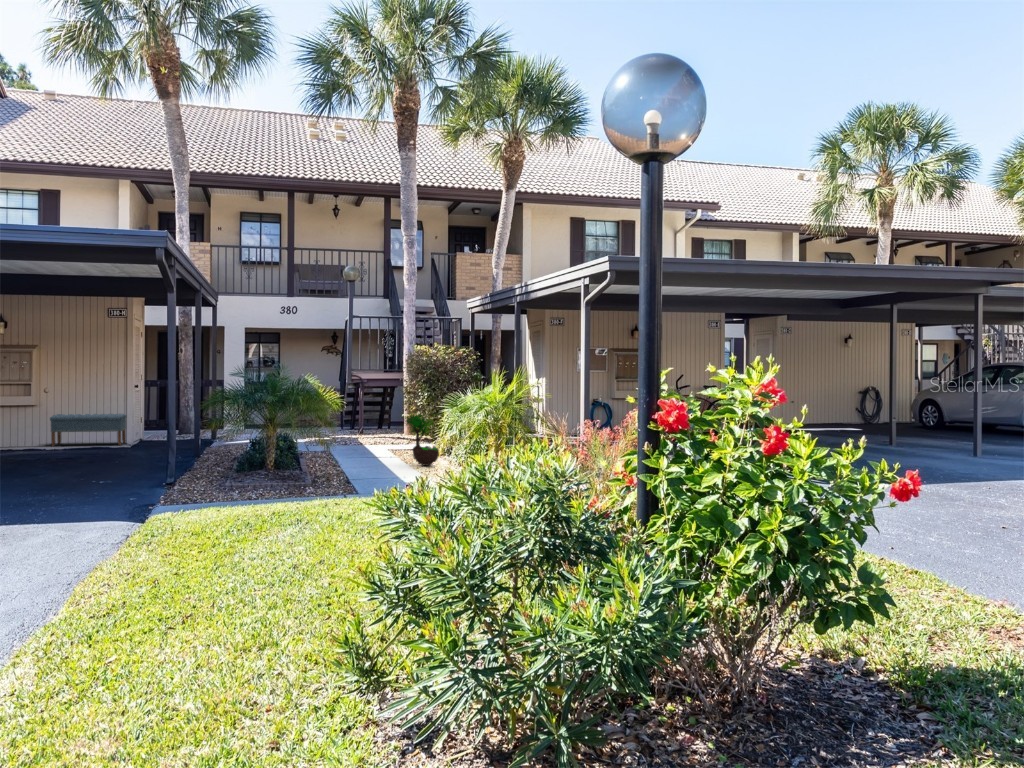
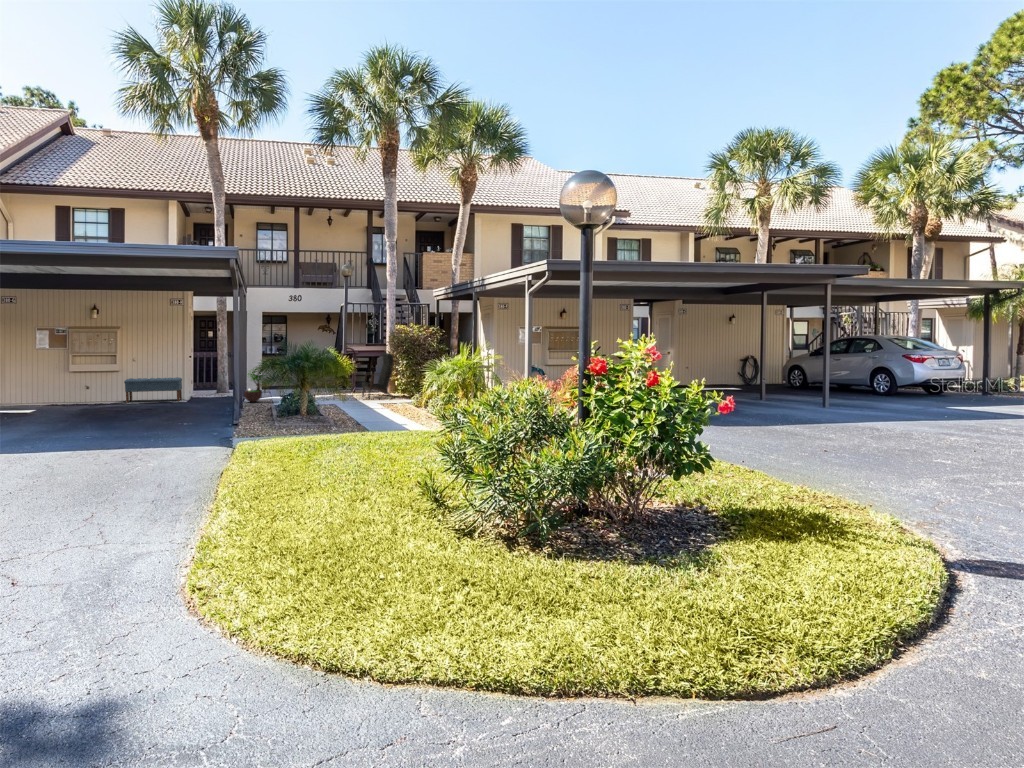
lounge chair: none [361,384,407,447] -> present [362,353,394,398]
potted tree: present [405,413,439,466] -> present [244,368,265,402]

